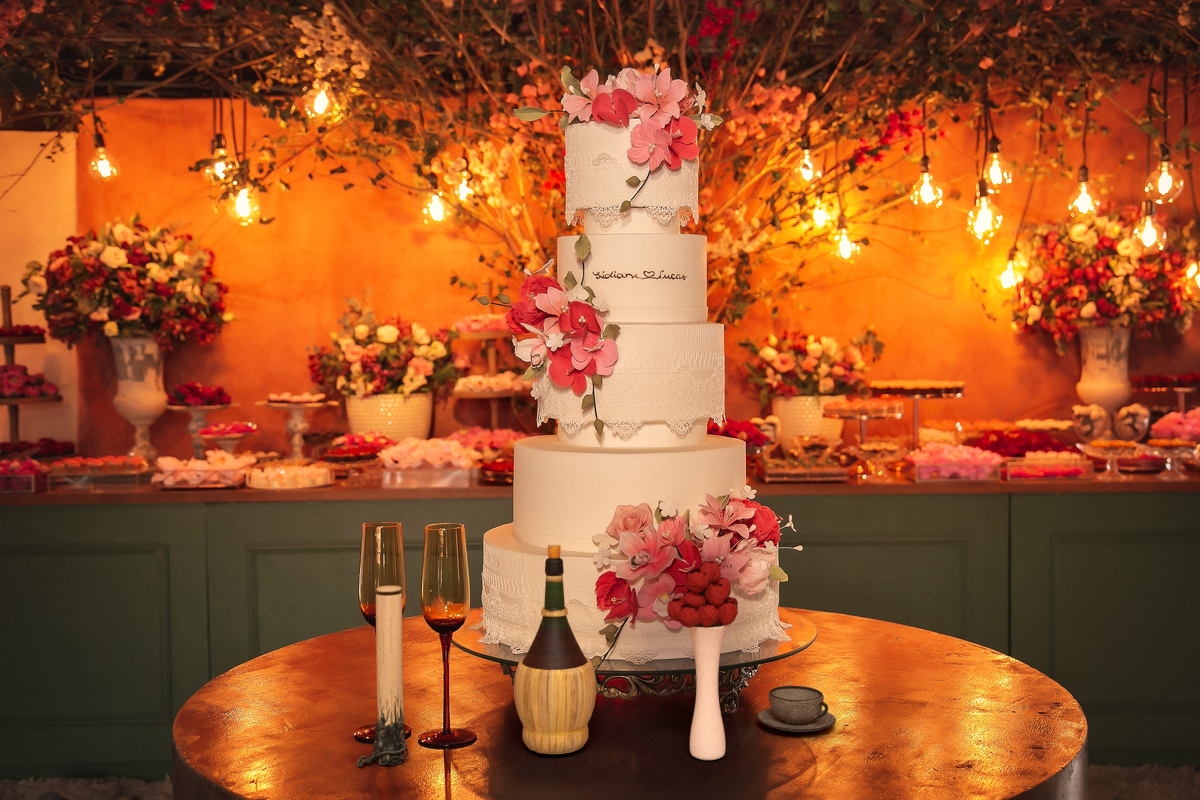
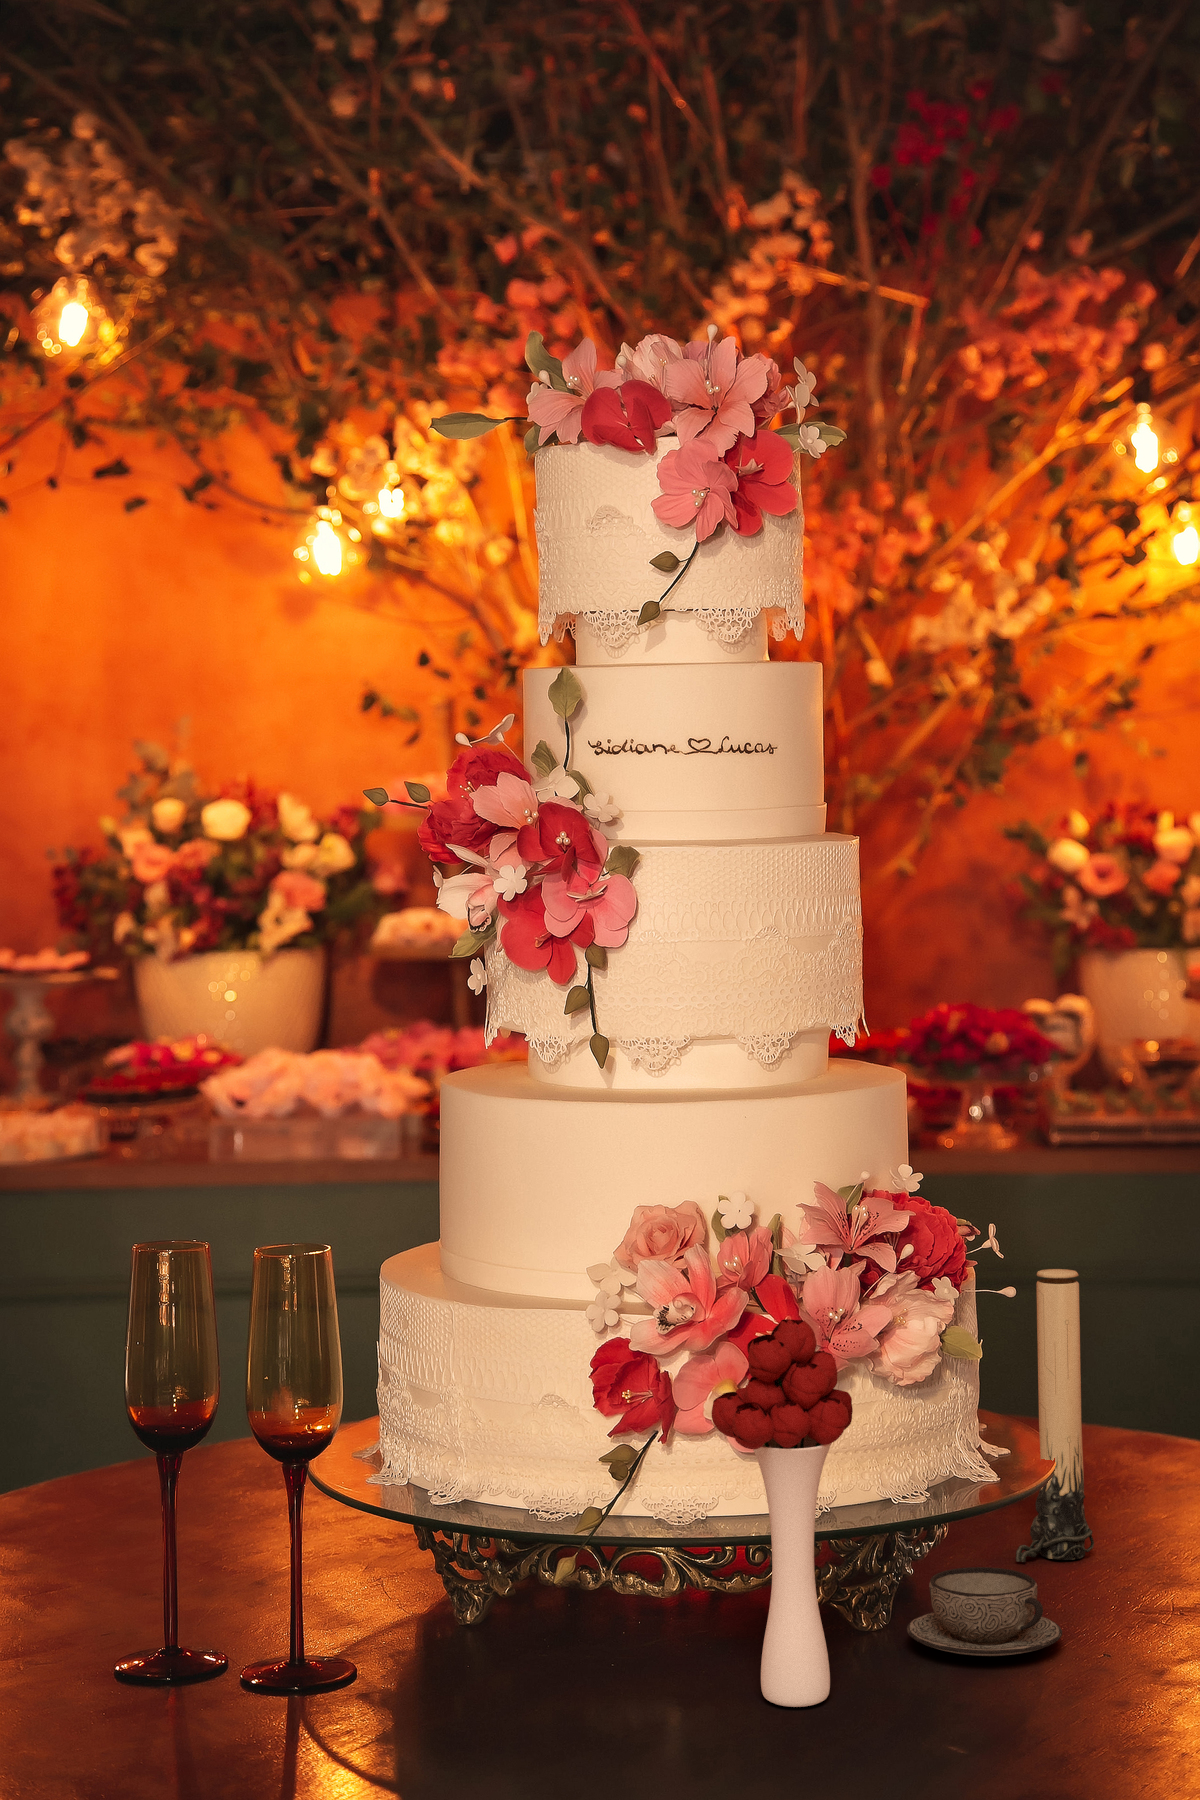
wine bottle: present [514,545,596,754] -> none [421,1288,581,1694]
candle: present [357,585,409,767] -> present [1016,1269,1094,1562]

